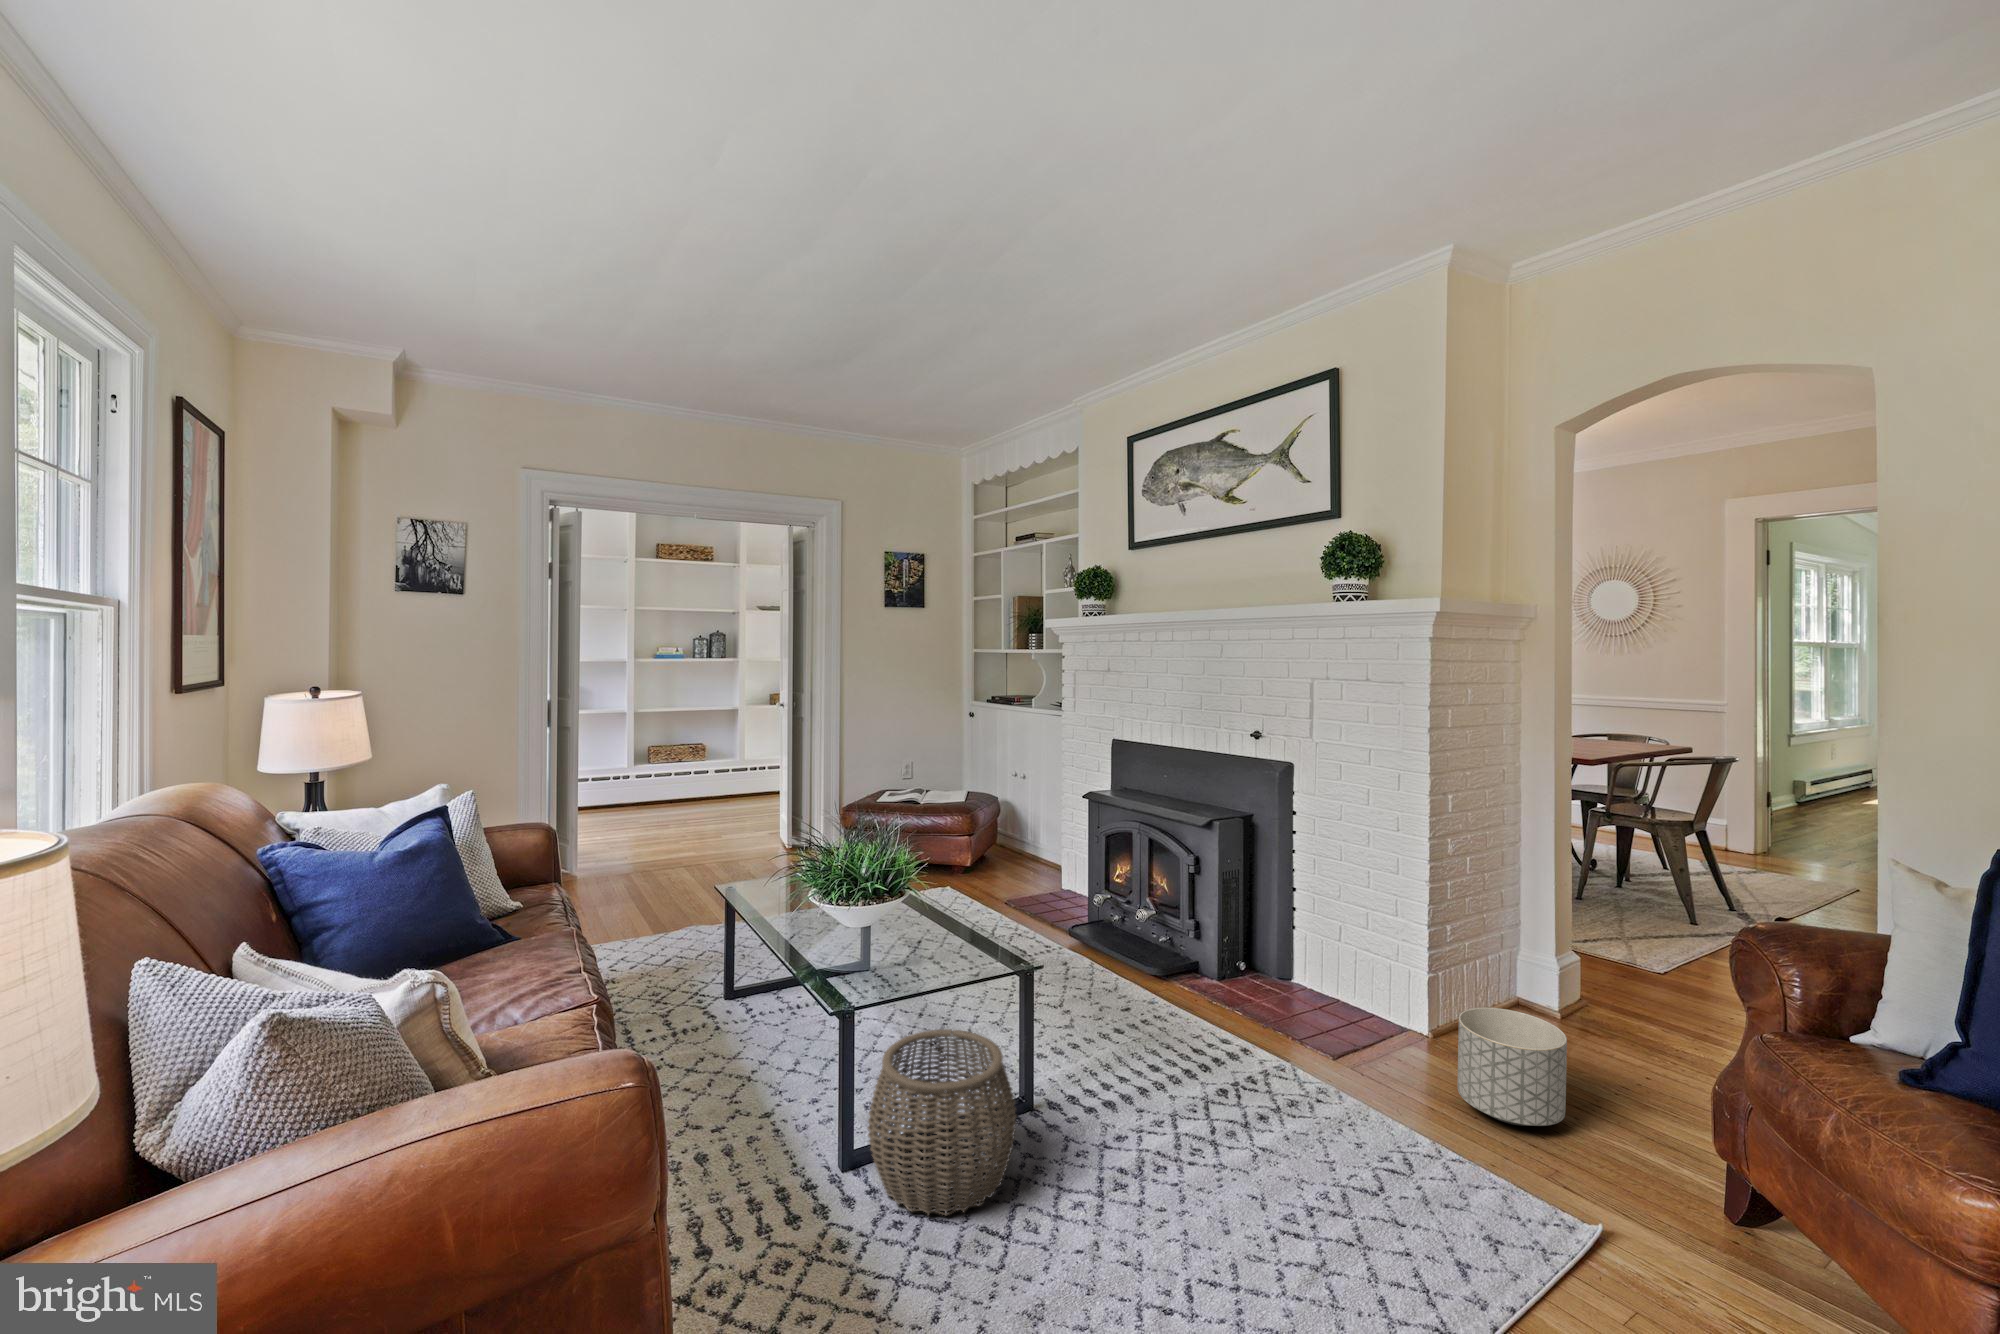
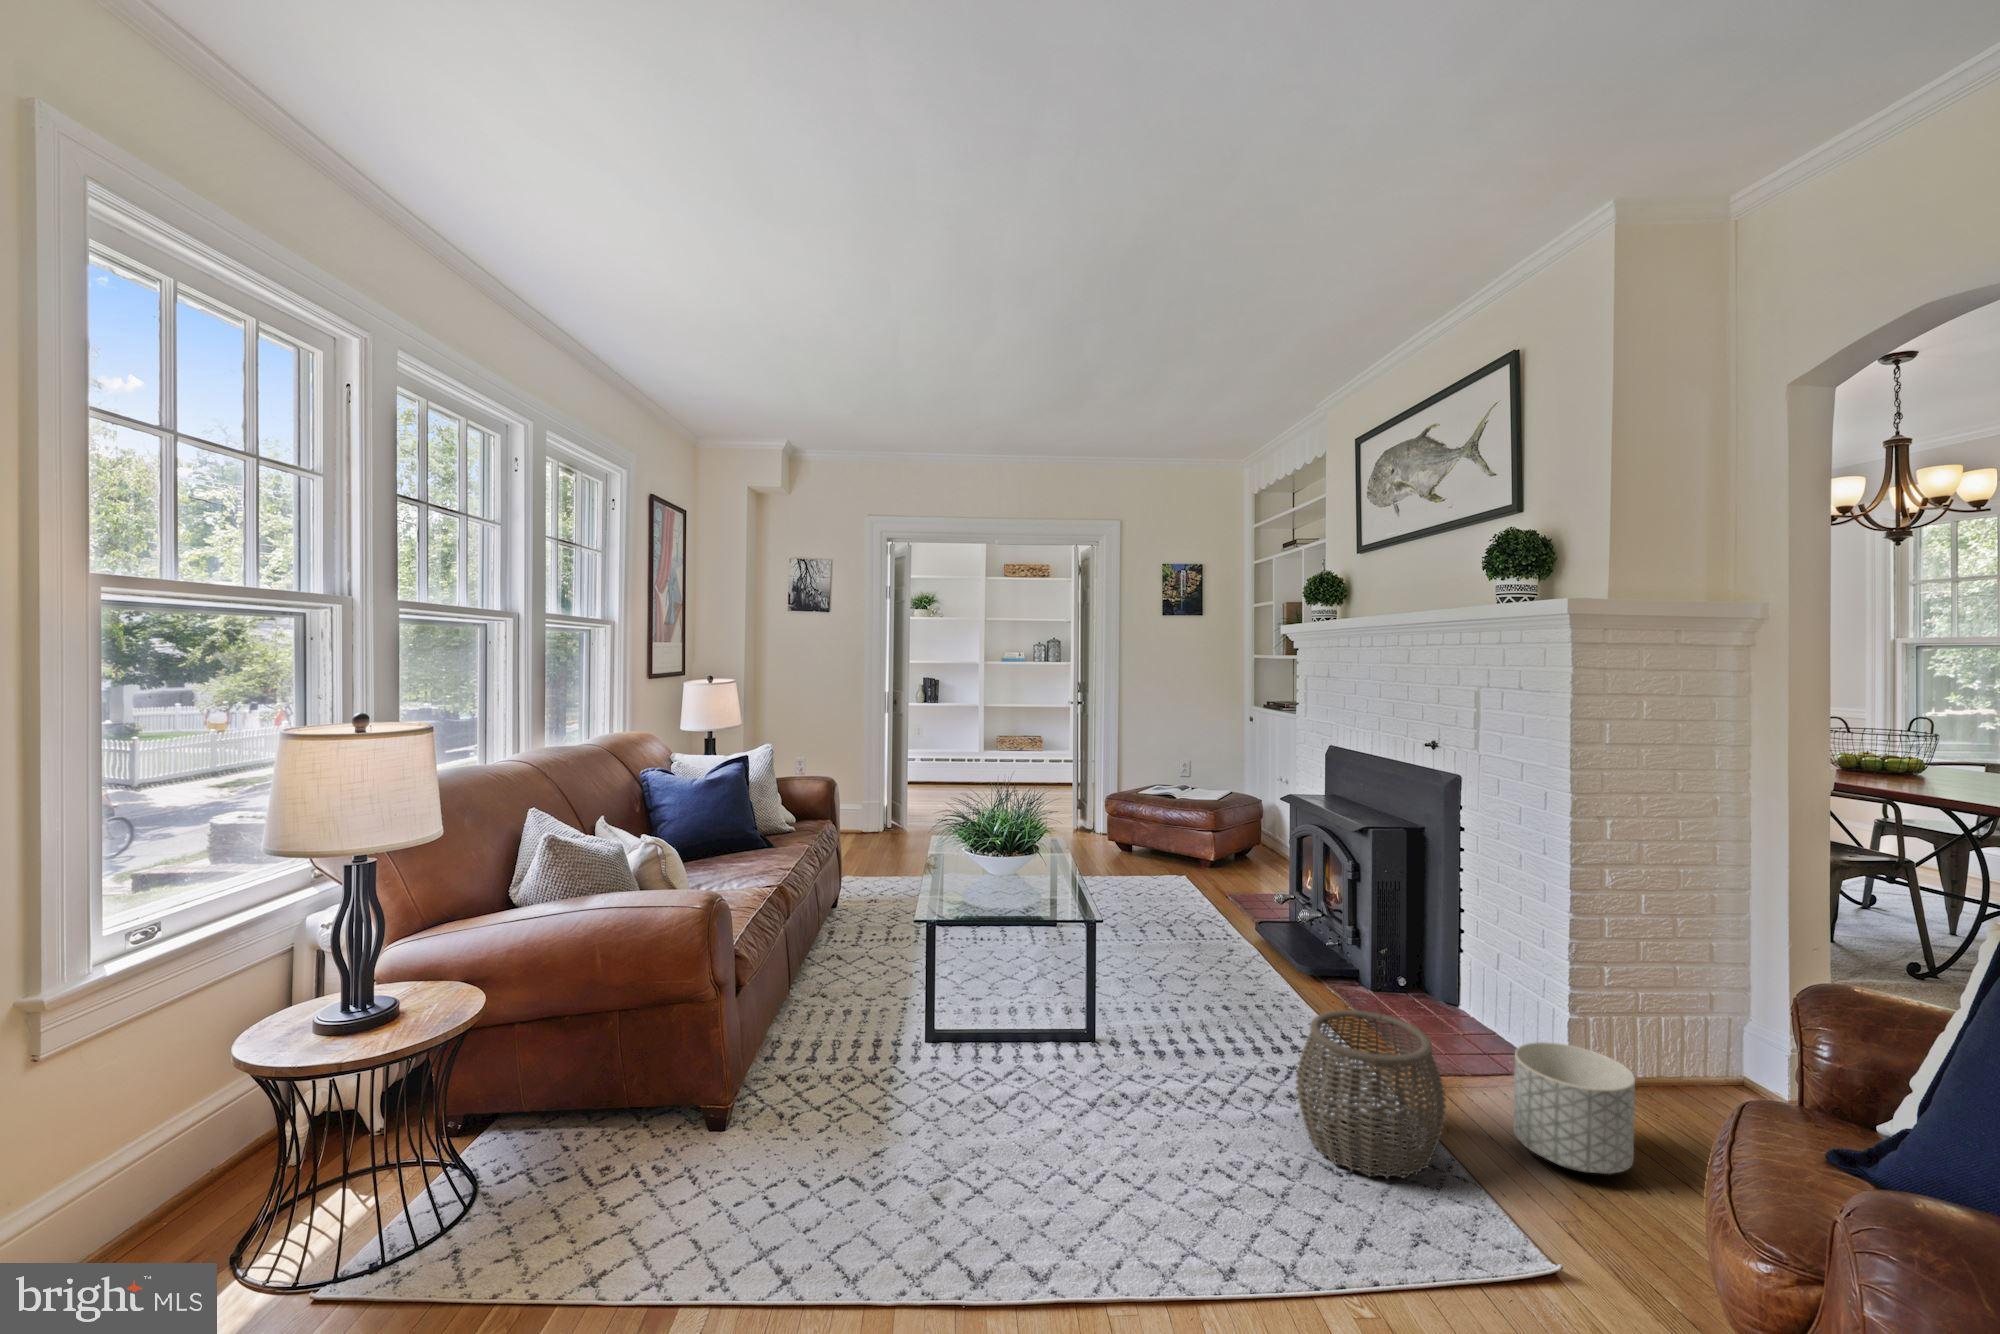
woven basket: present [868,1029,1016,1215] -> present [1296,1010,1446,1179]

